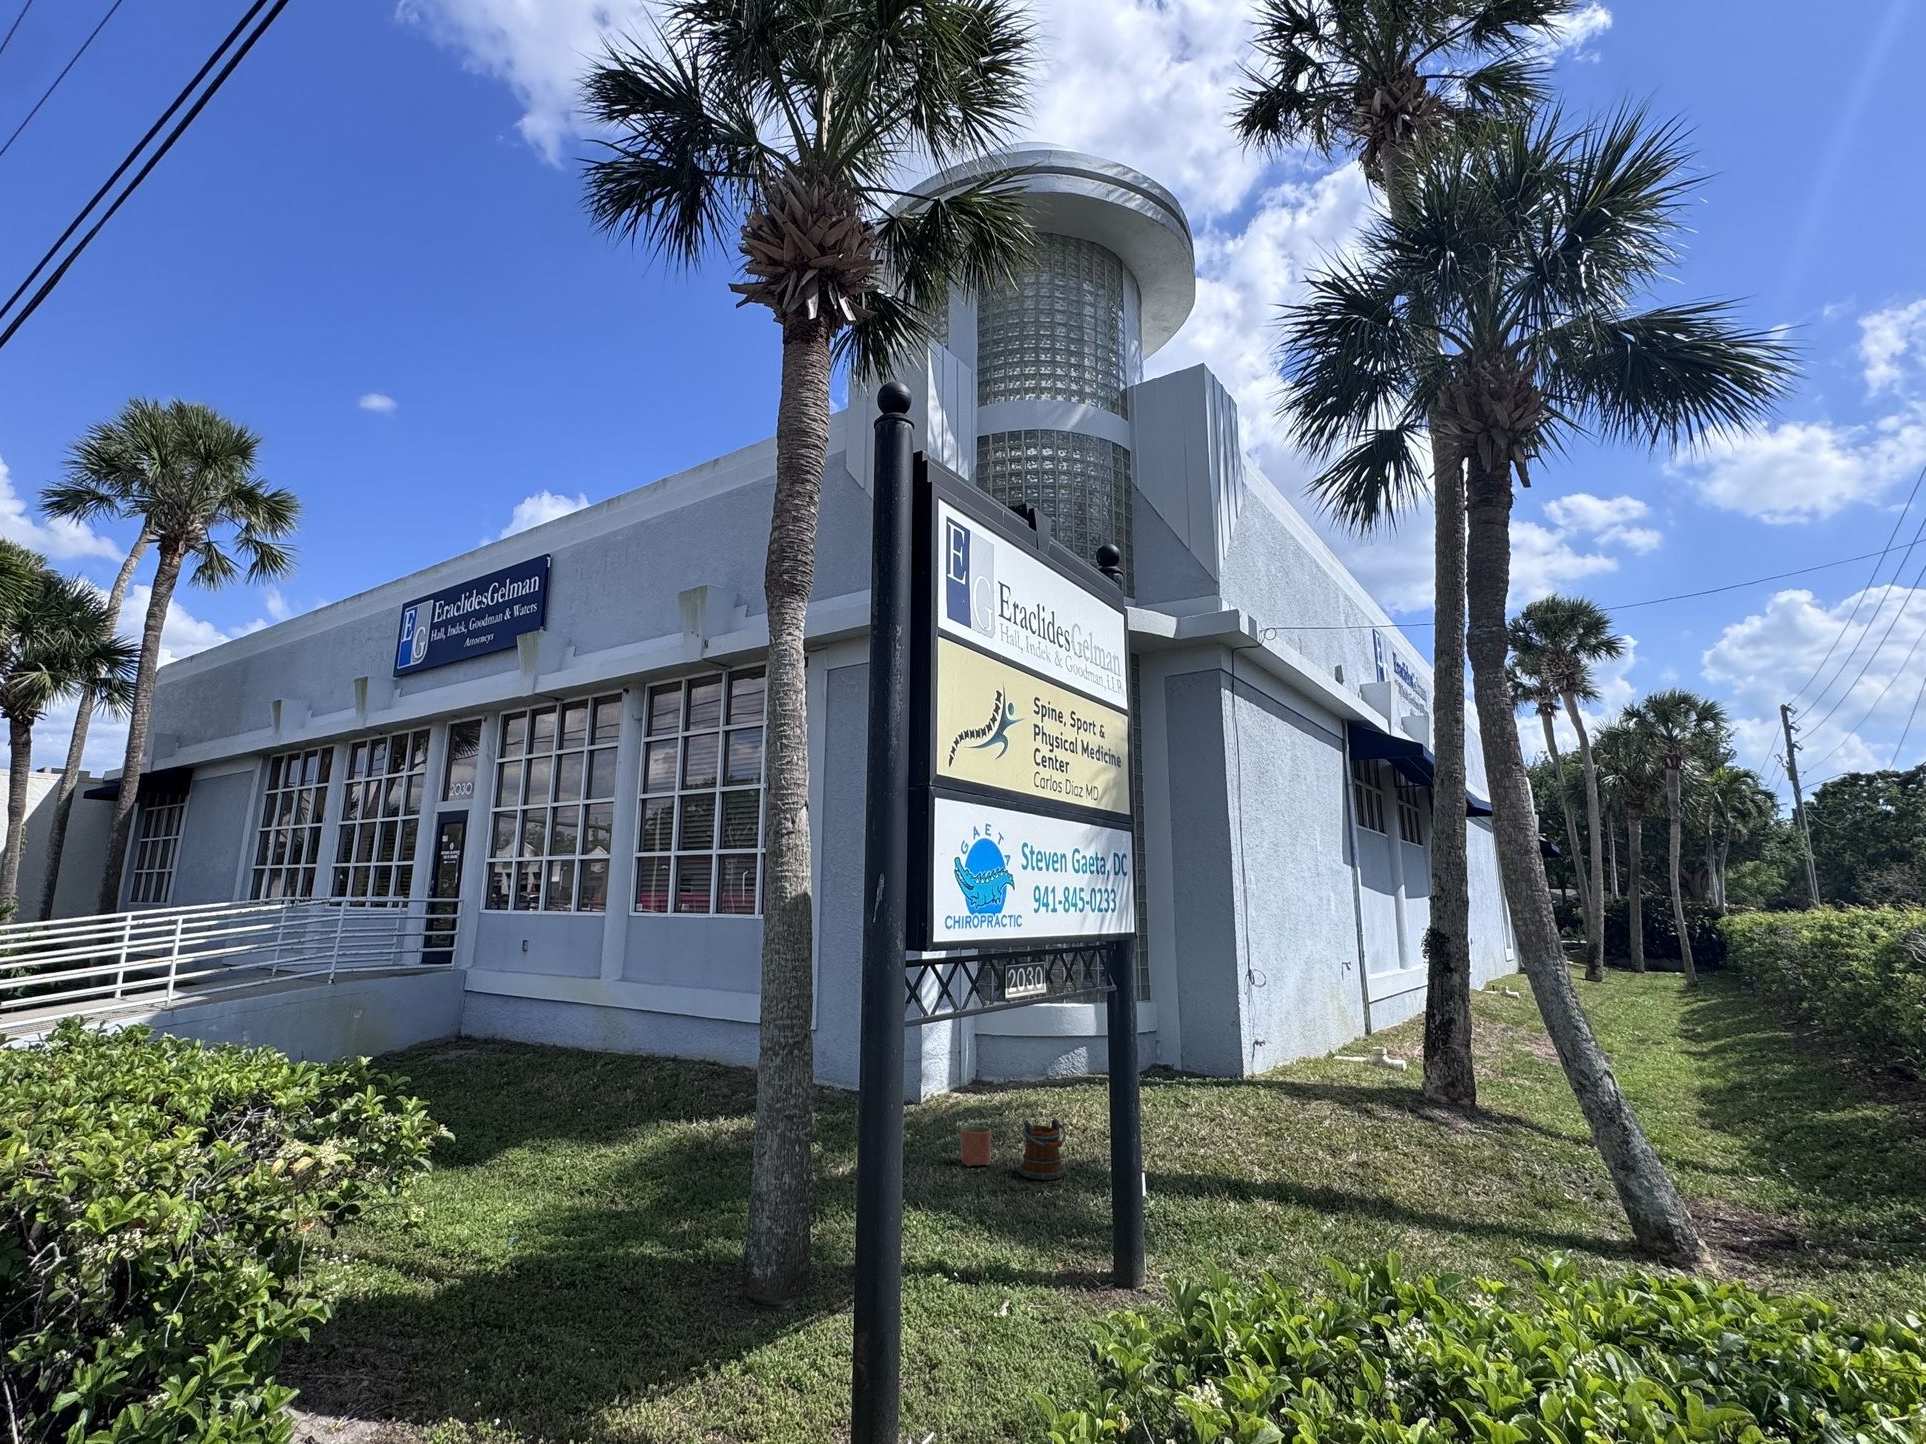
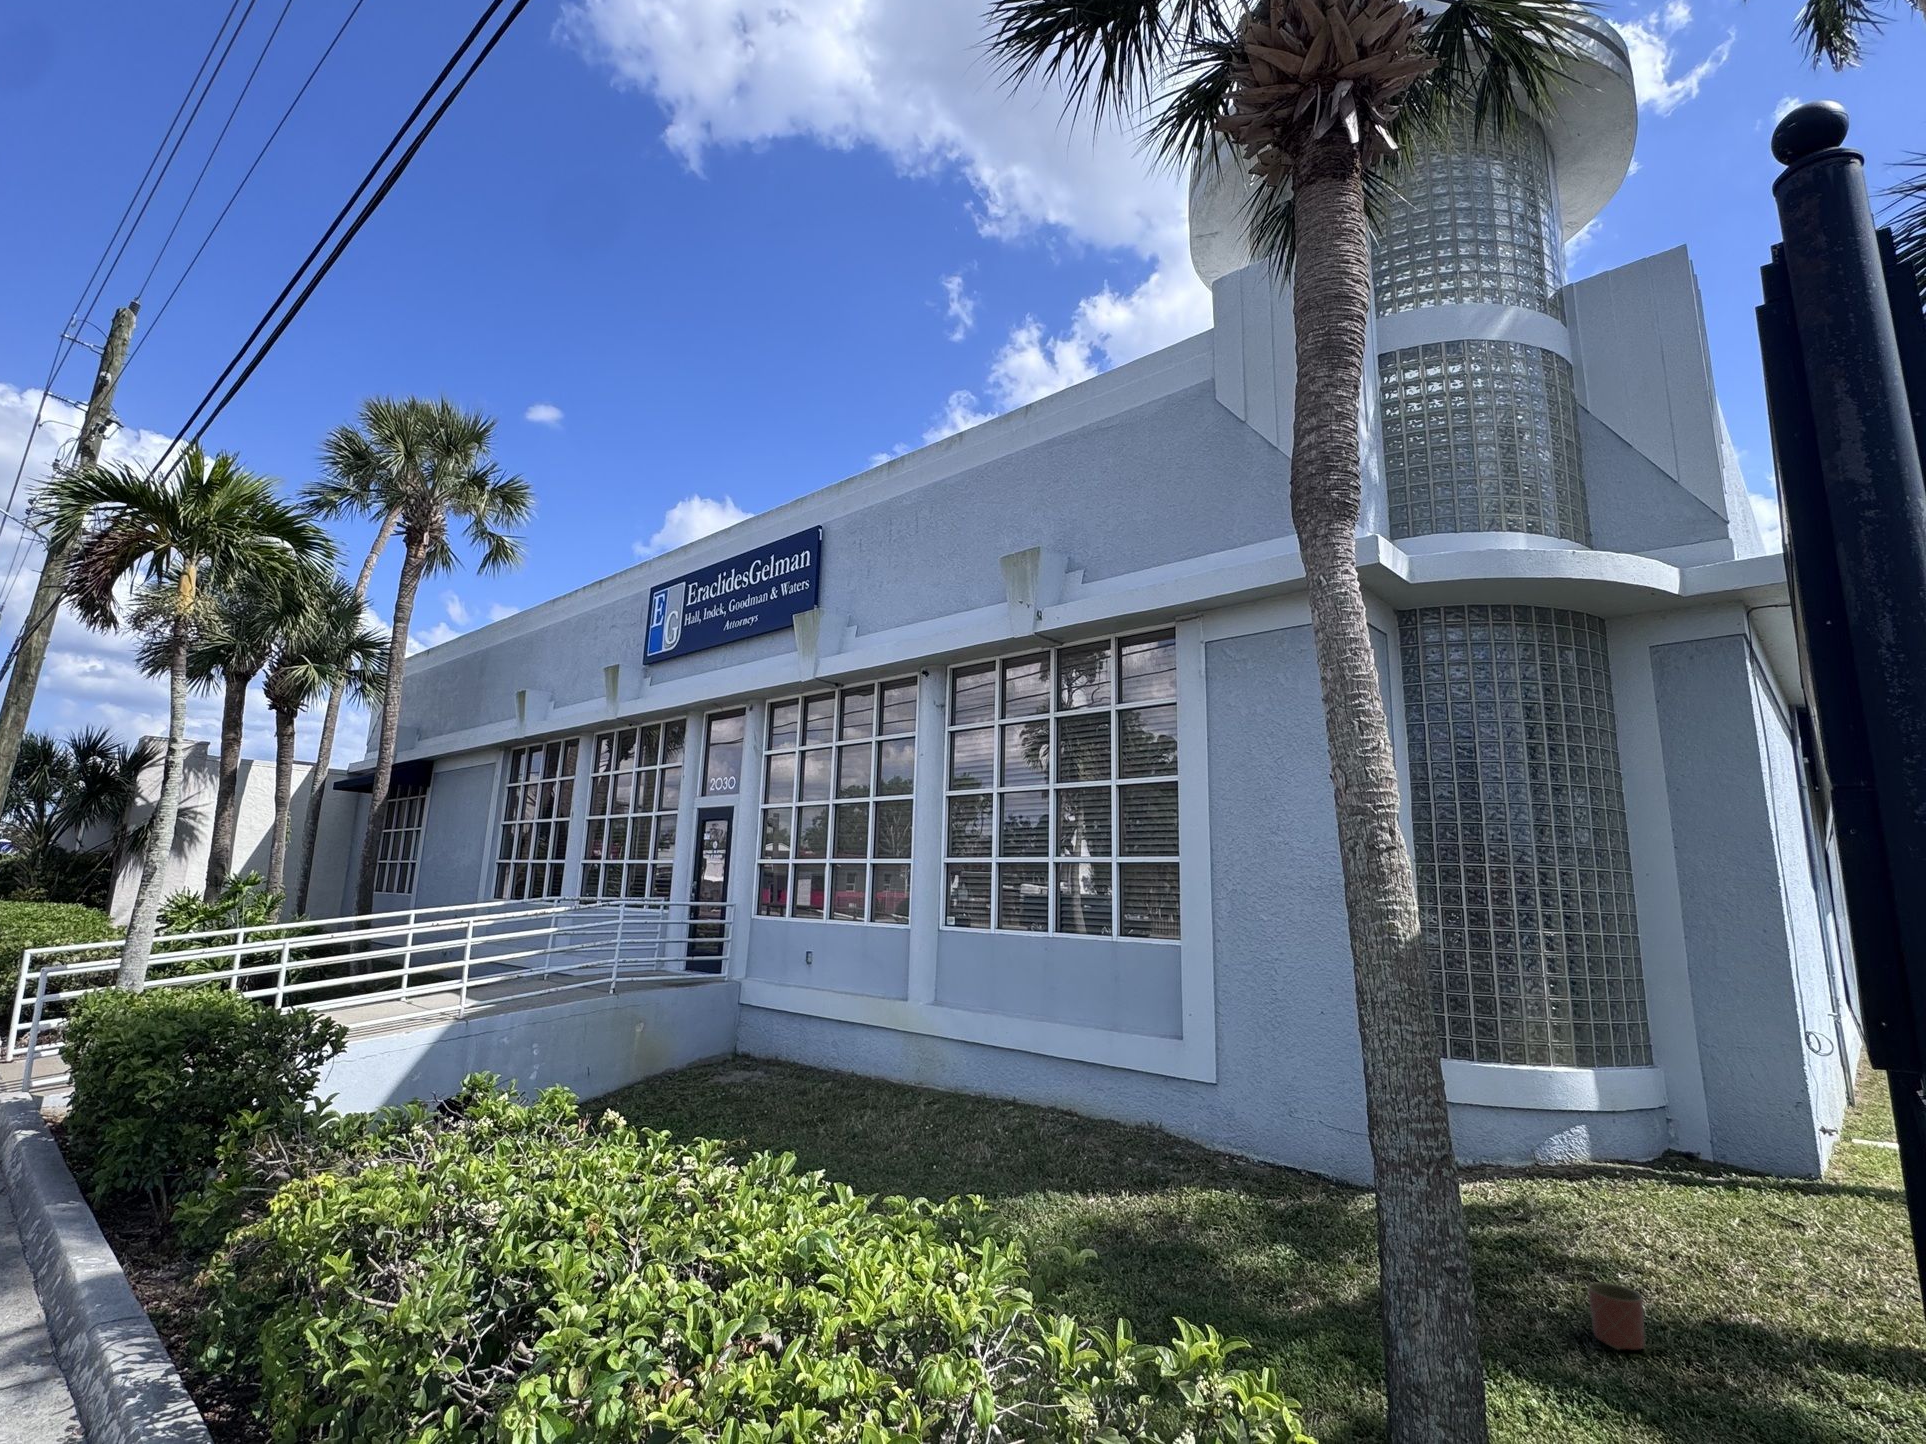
bucket: present [1018,1119,1066,1180] -> none [1706,1290,1798,1392]

